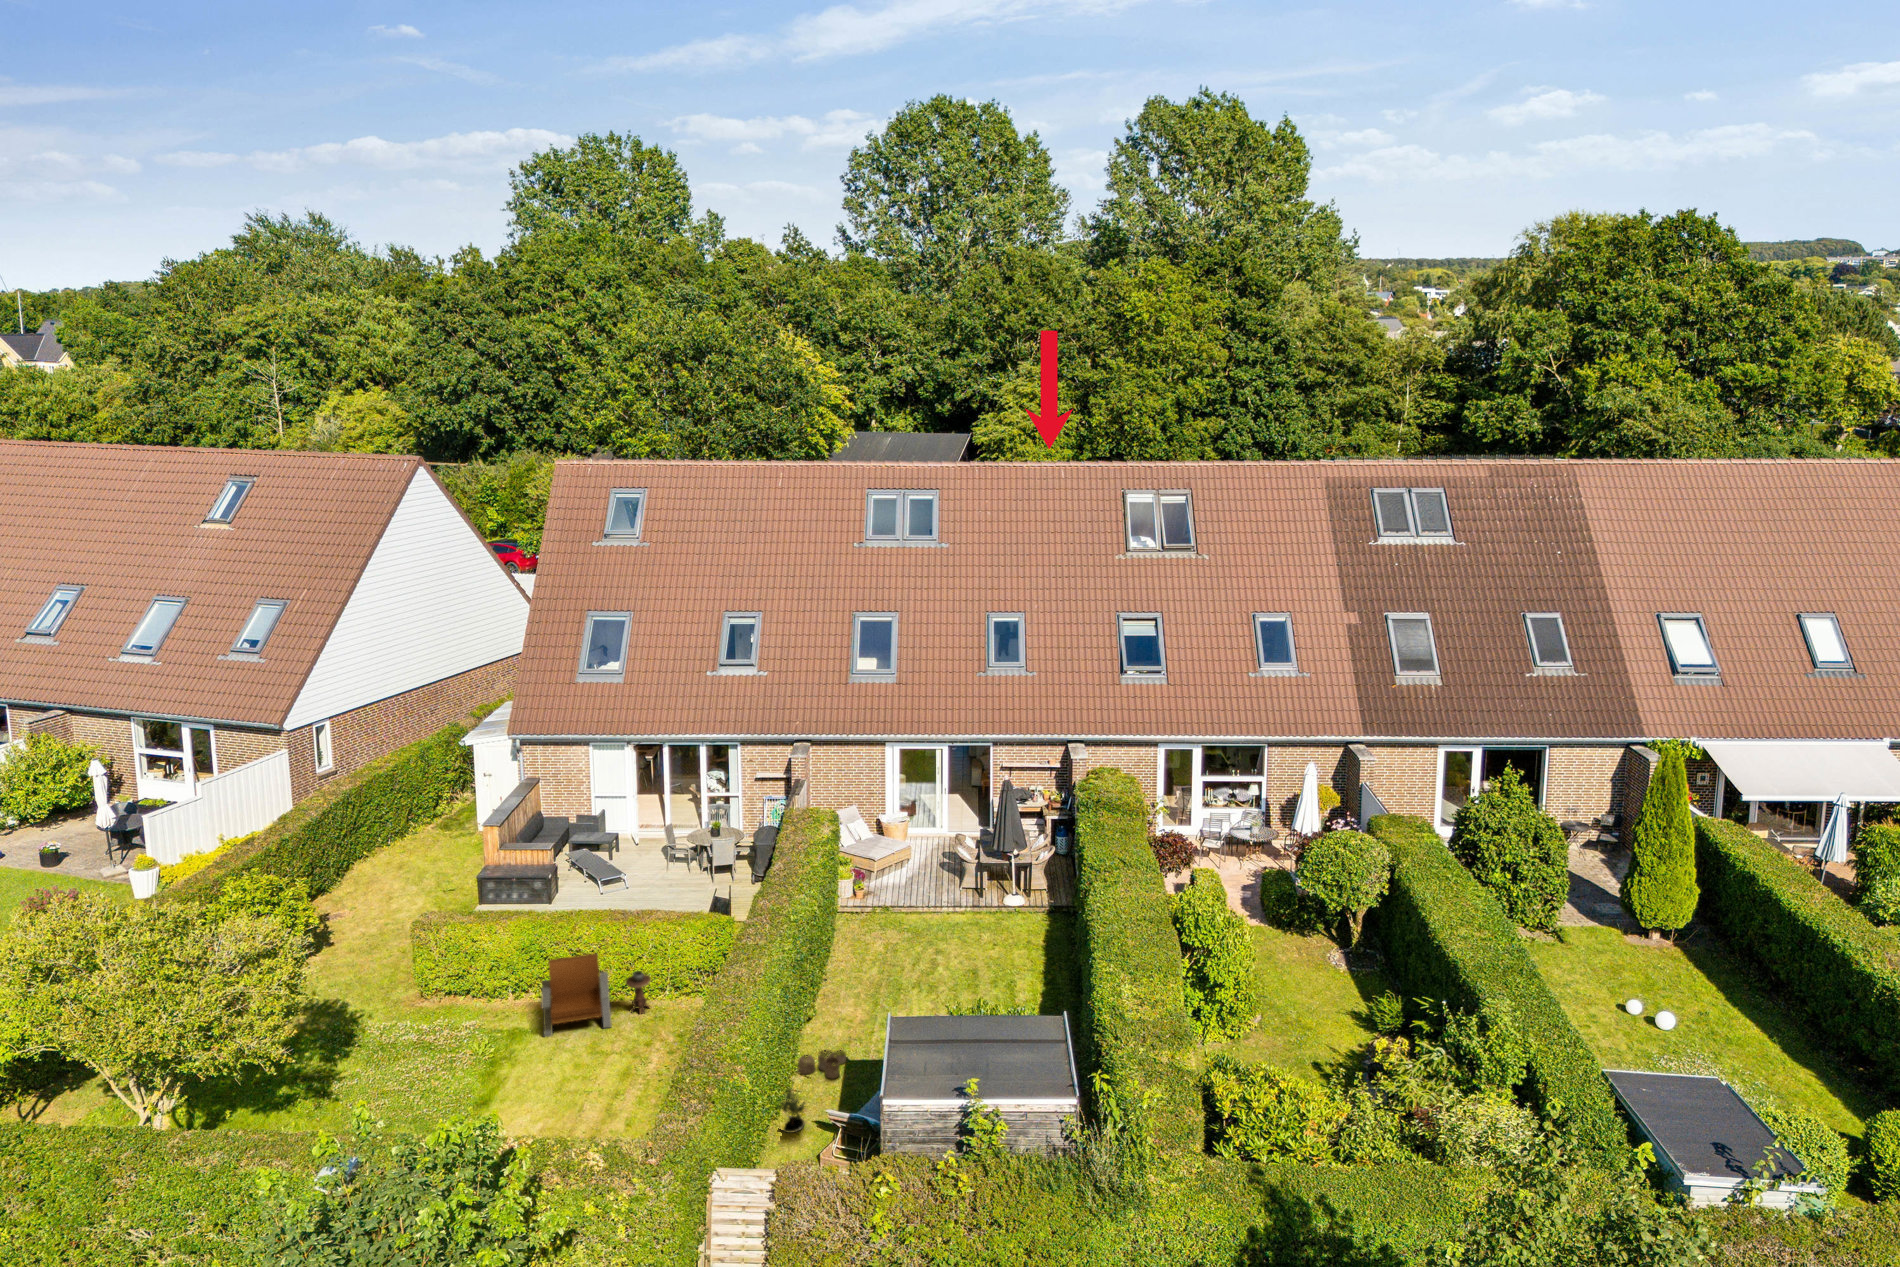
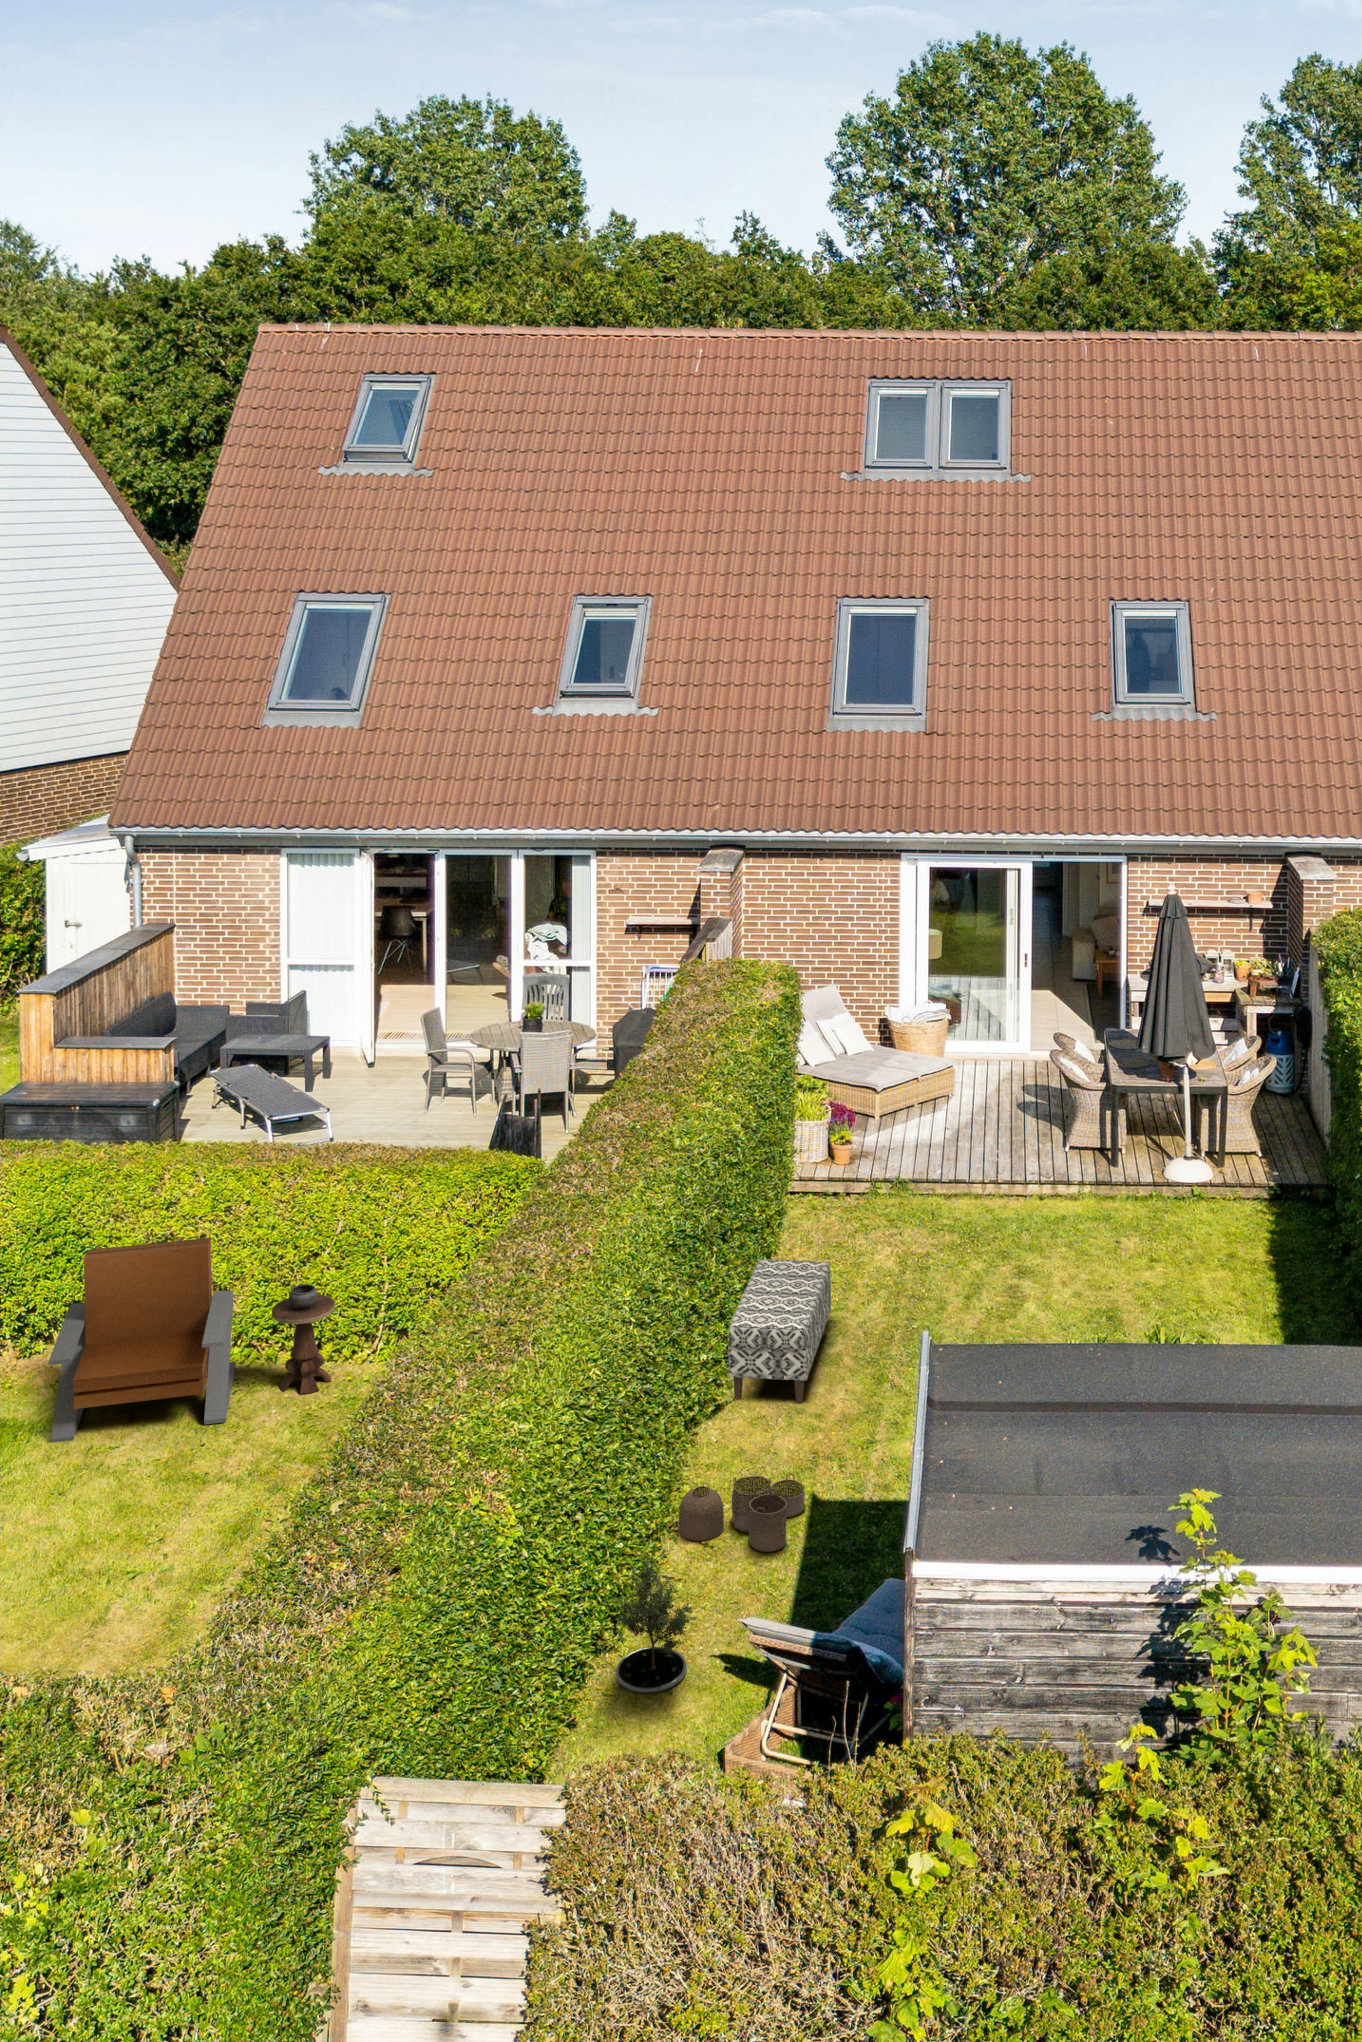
bench: none [814,954,855,1015] -> present [728,1259,831,1403]

